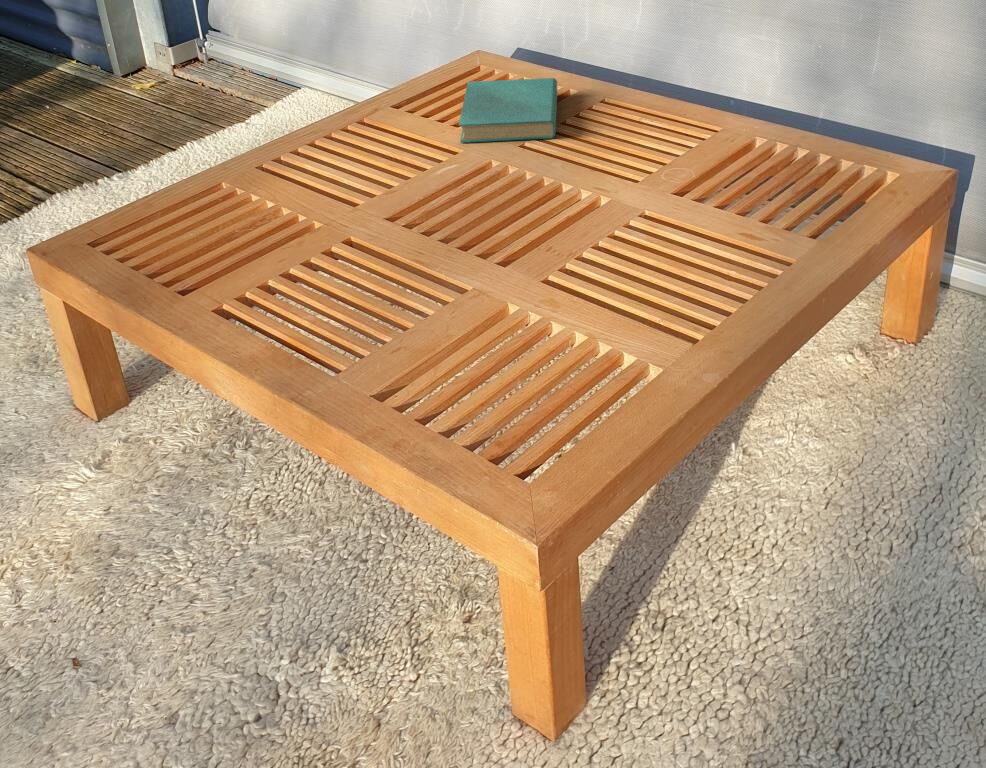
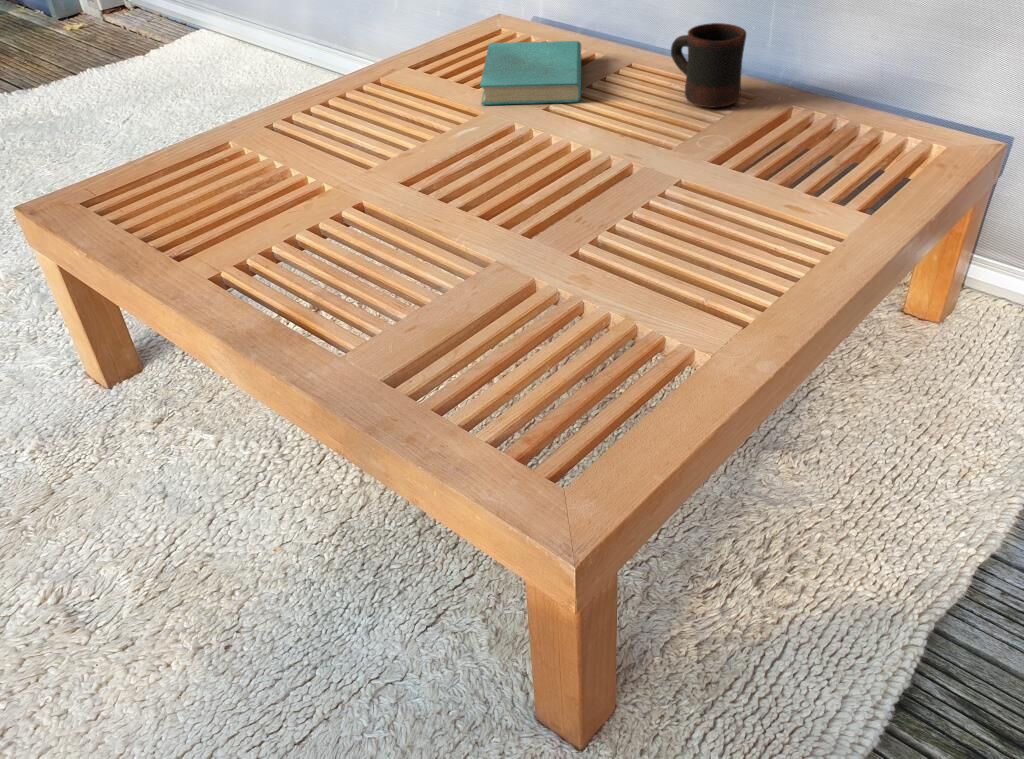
mug: none [641,62,710,141] -> present [671,23,746,108]

